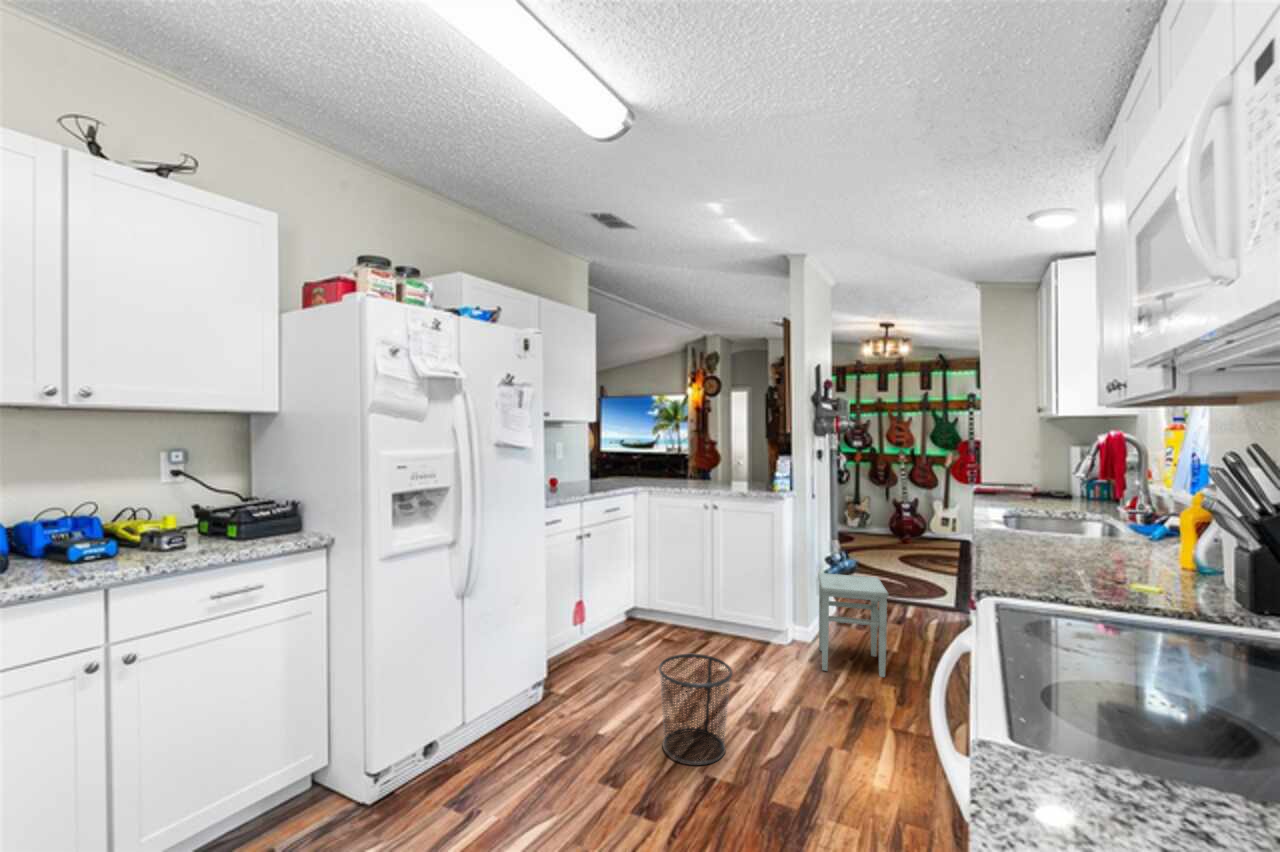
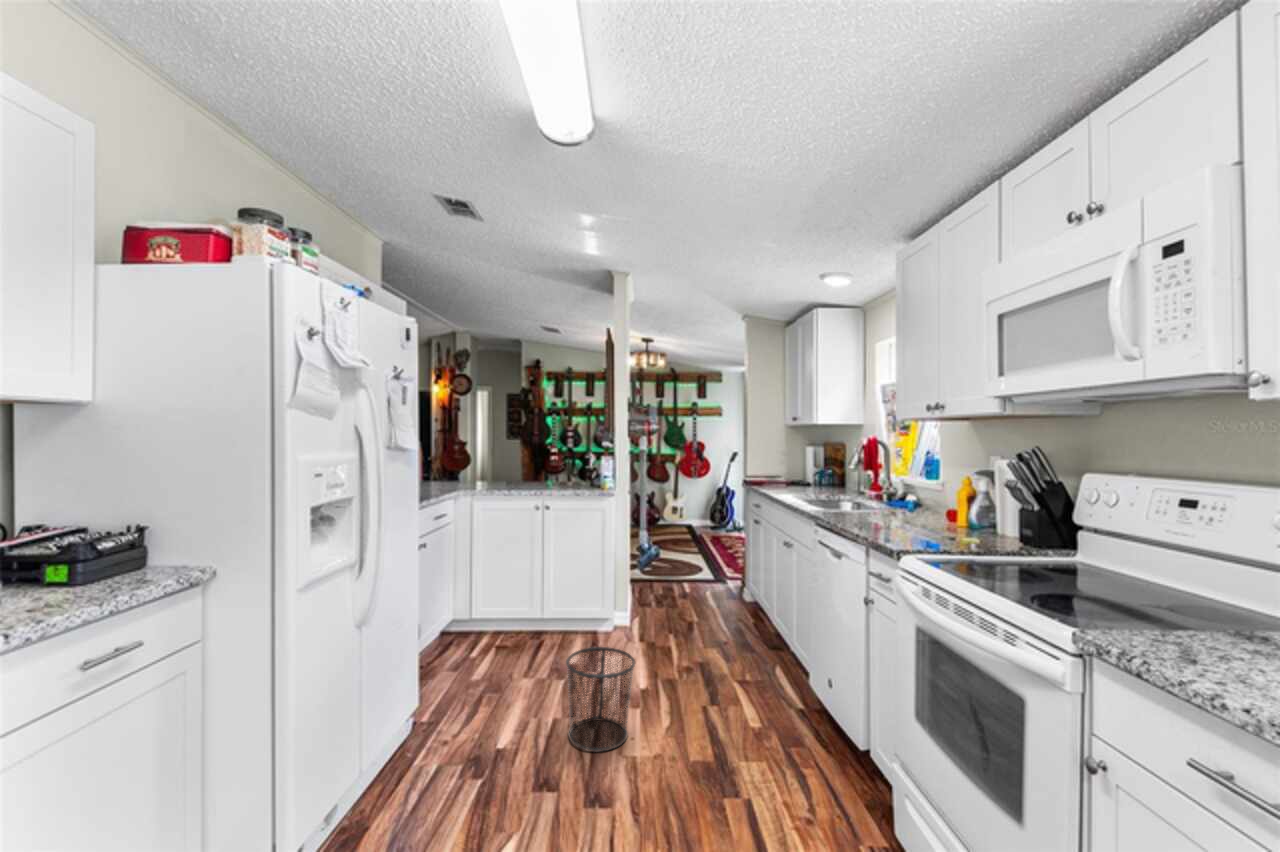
stool: present [818,573,889,677] -> none [640,558,705,643]

